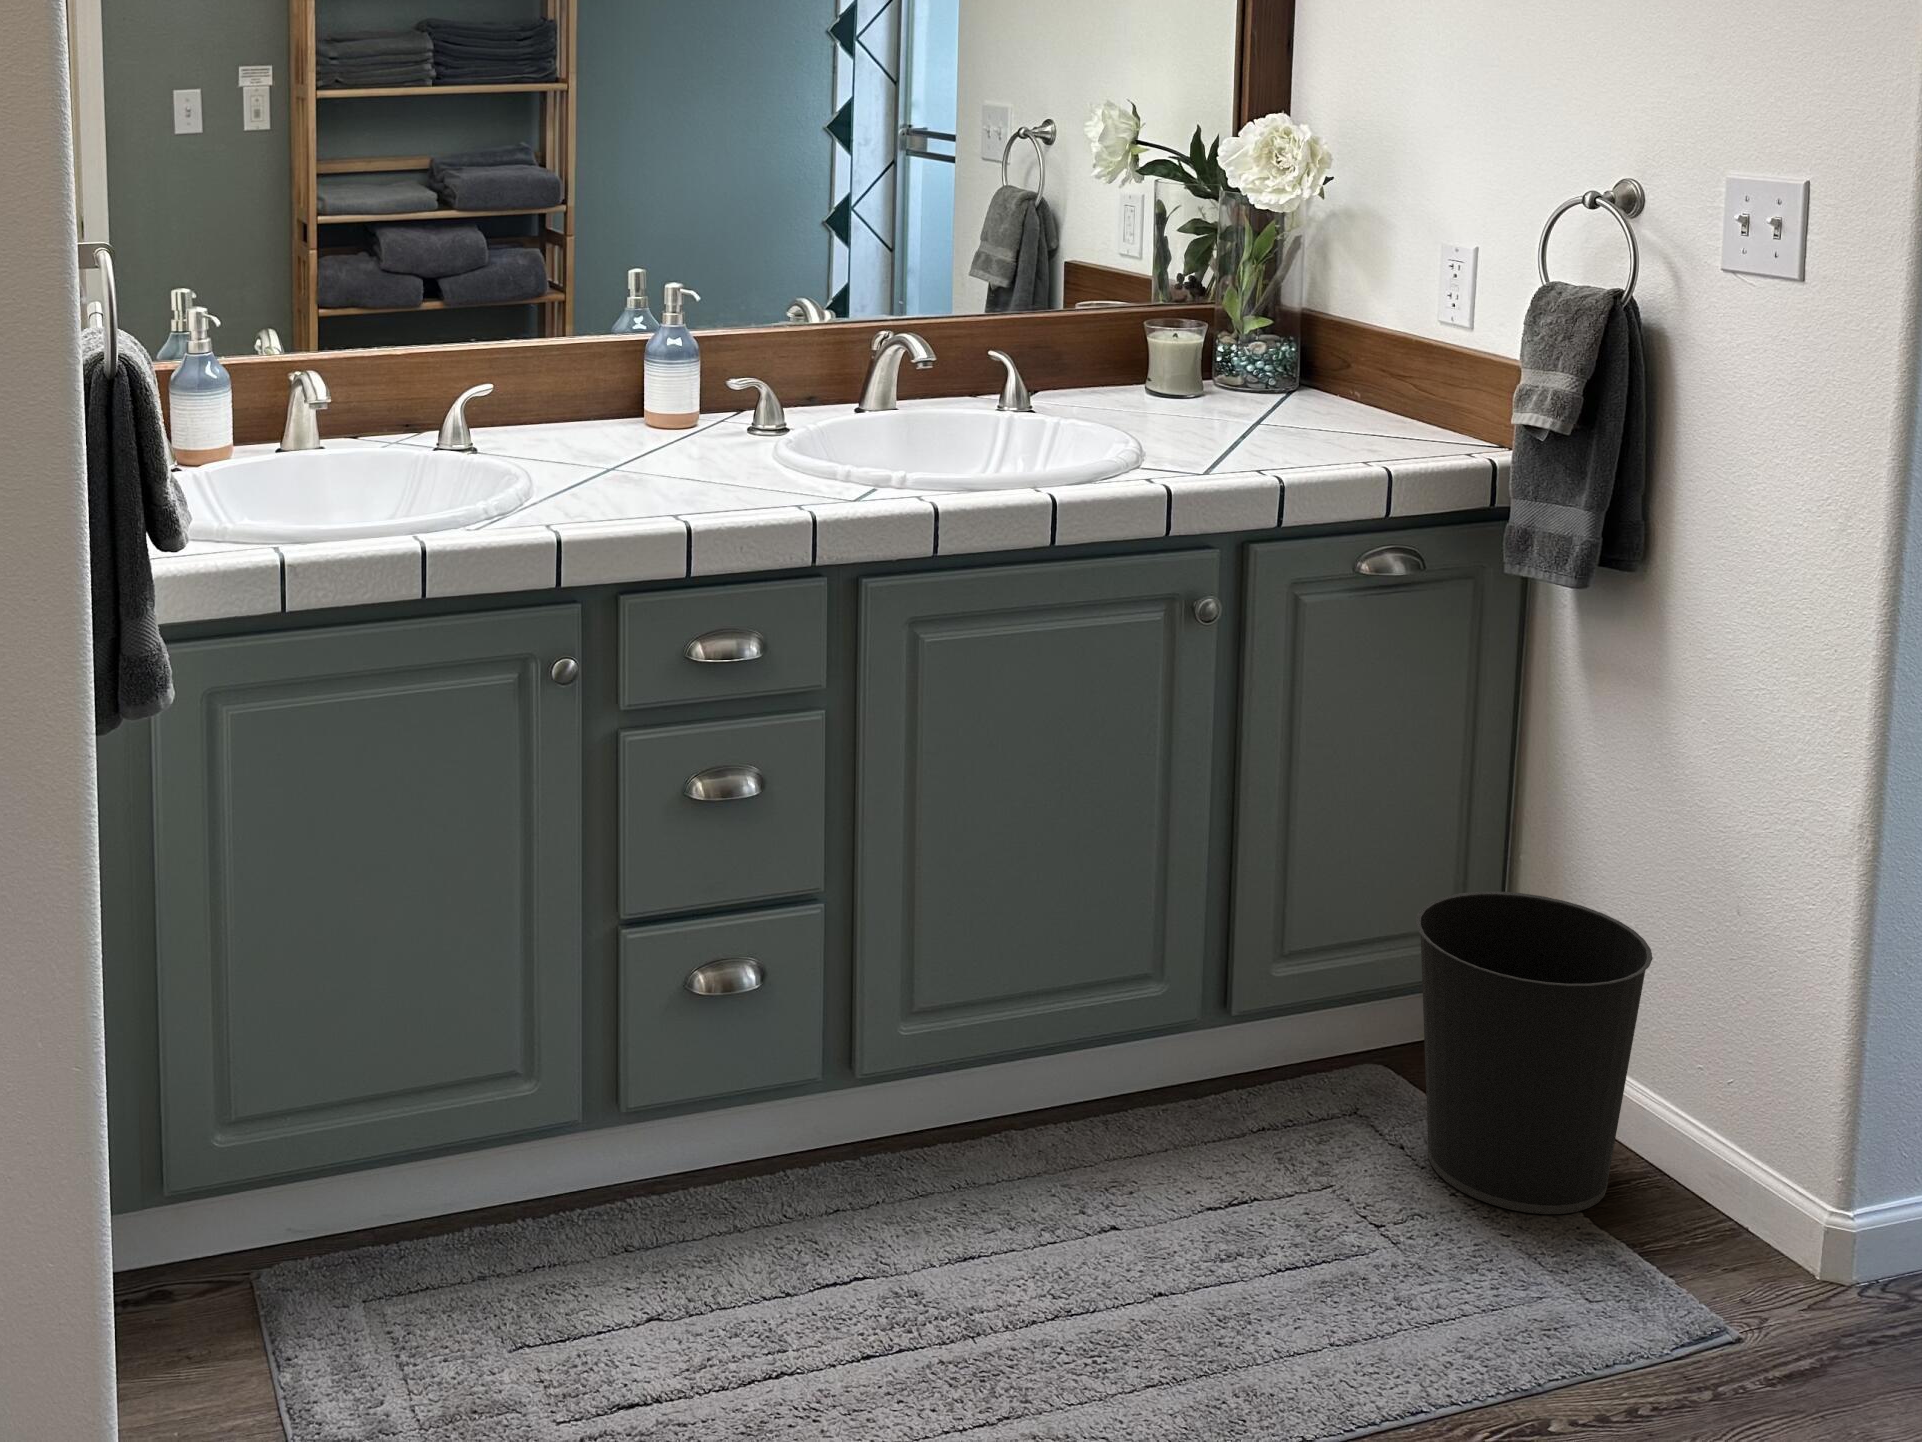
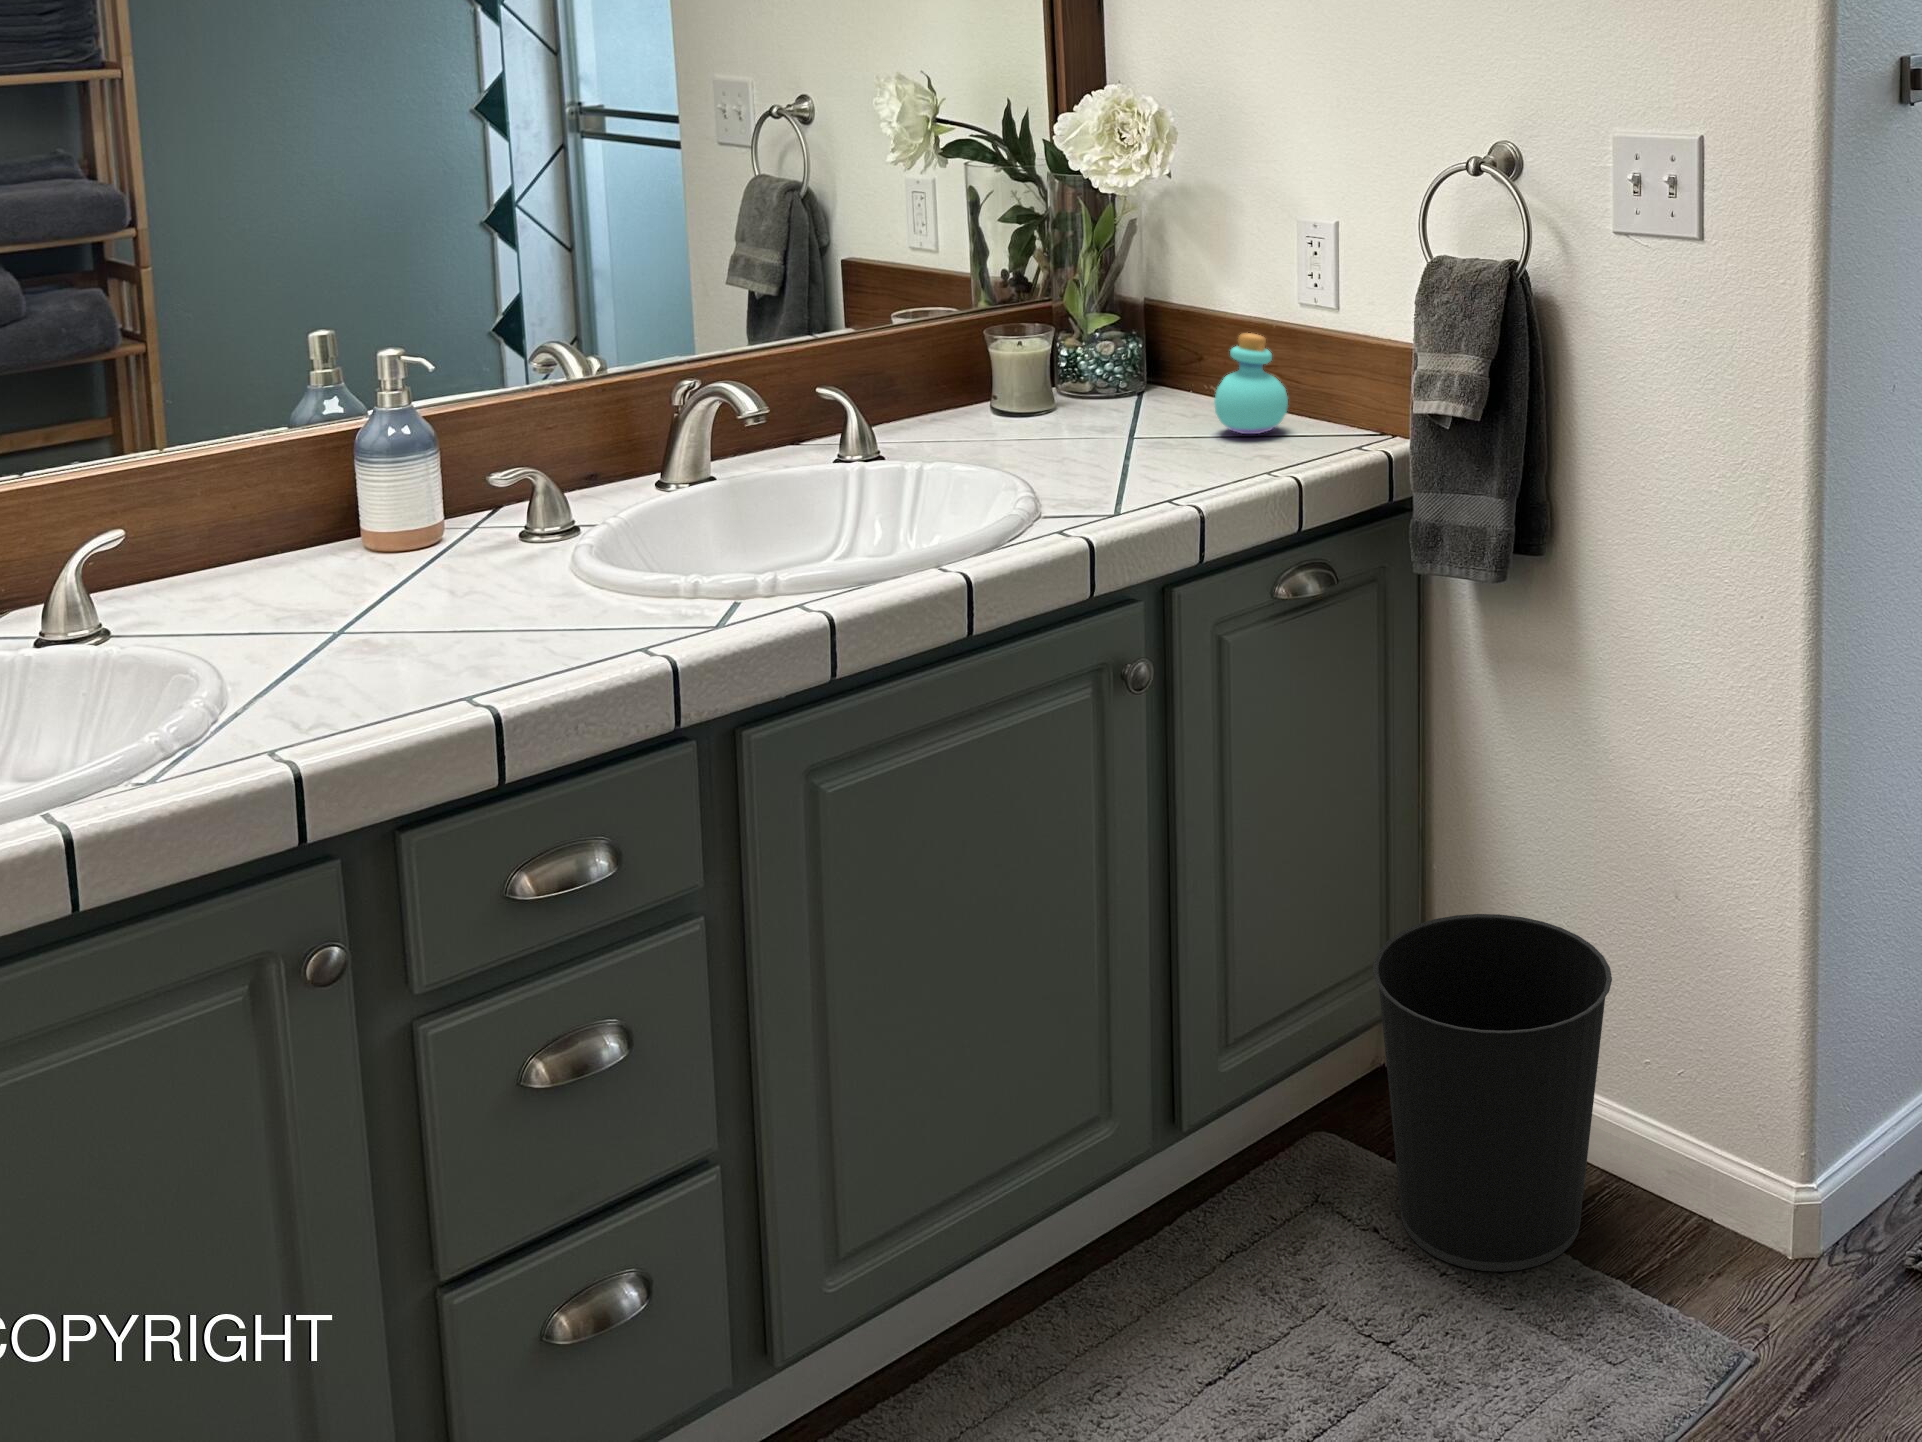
perfume bottle: none [1342,342,1412,433] -> present [1214,334,1288,434]

